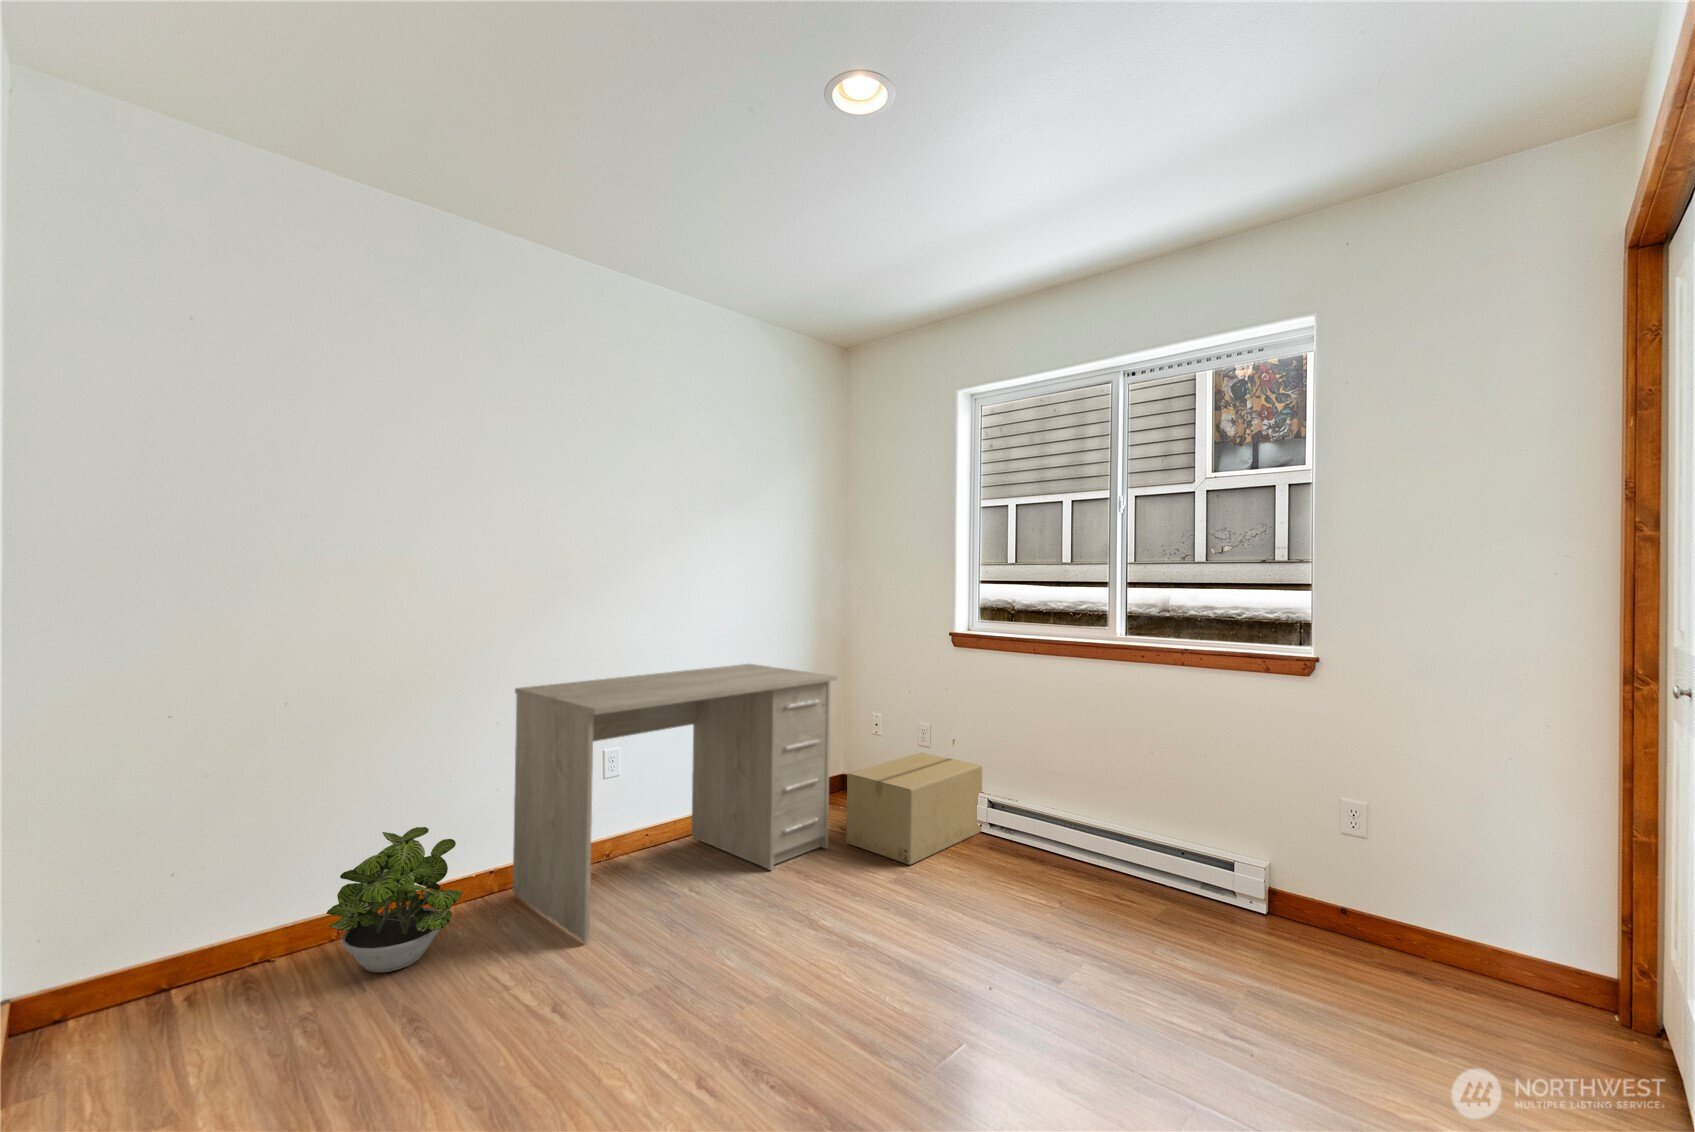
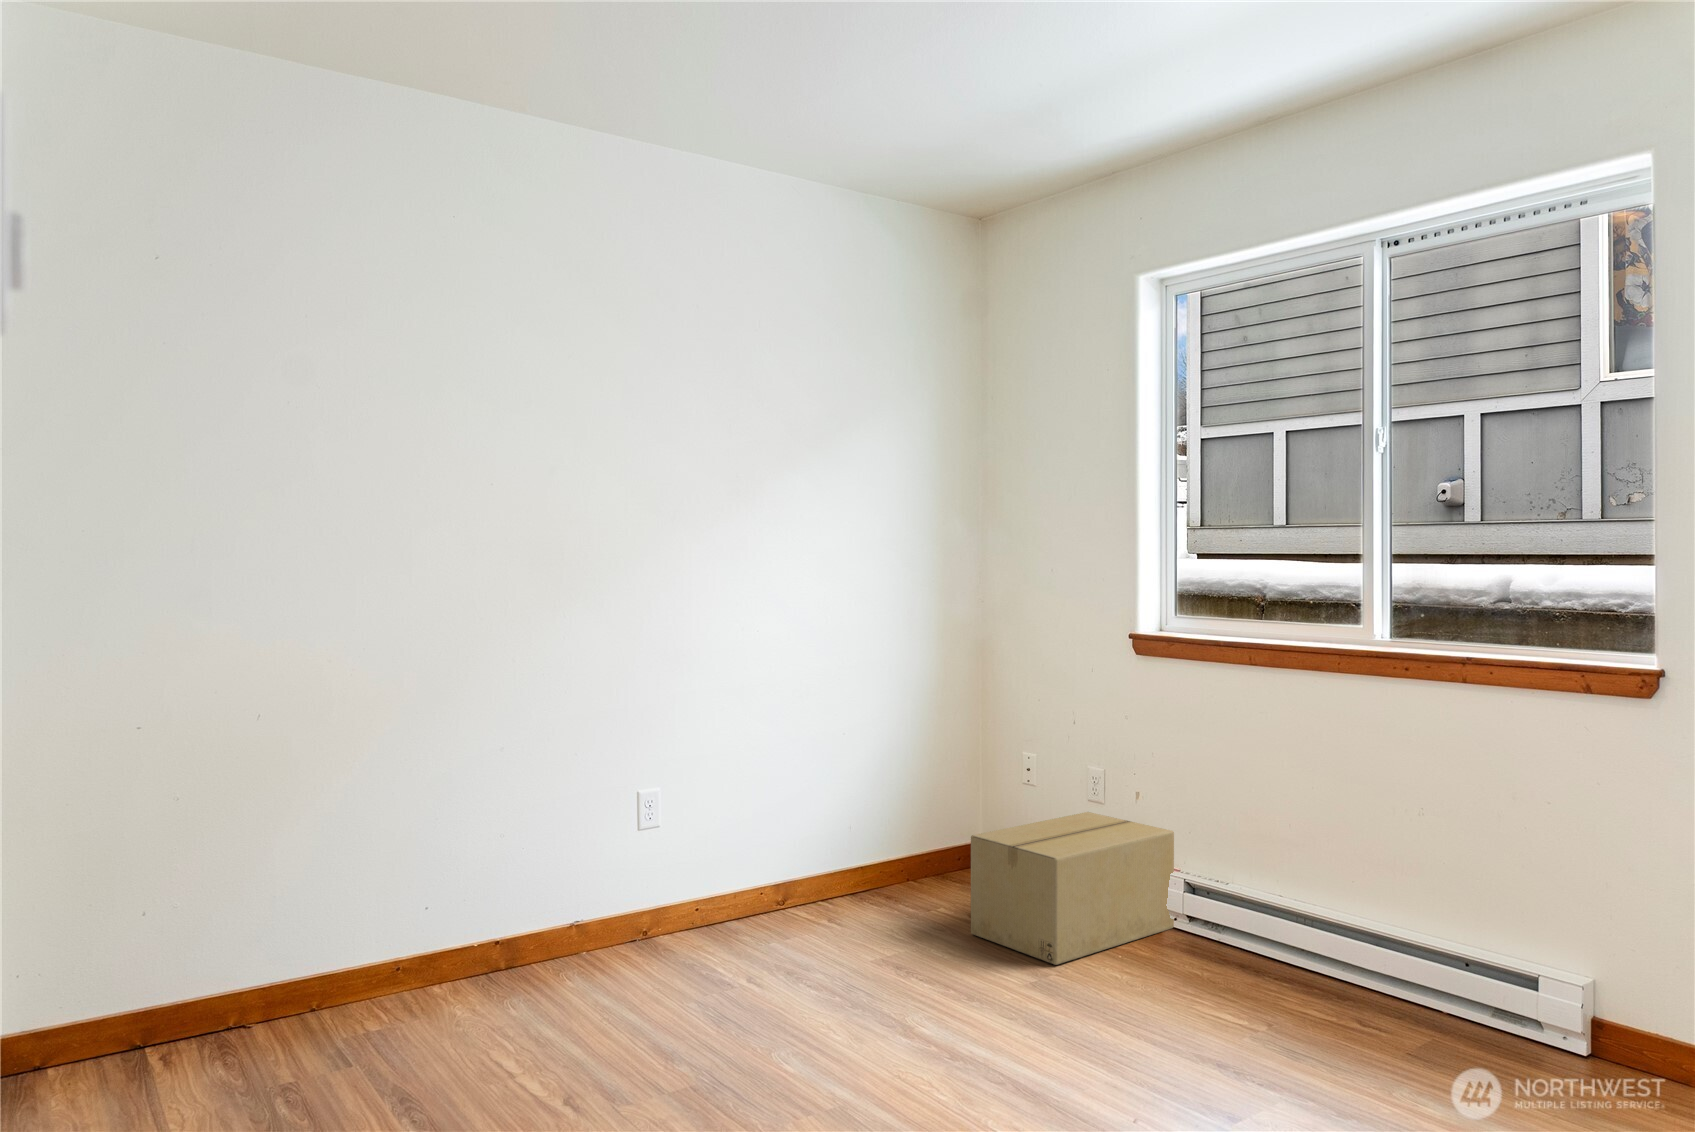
desk: present [513,664,837,942] -> none [522,681,952,1030]
potted plant: present [326,827,462,972] -> none [306,877,460,1046]

